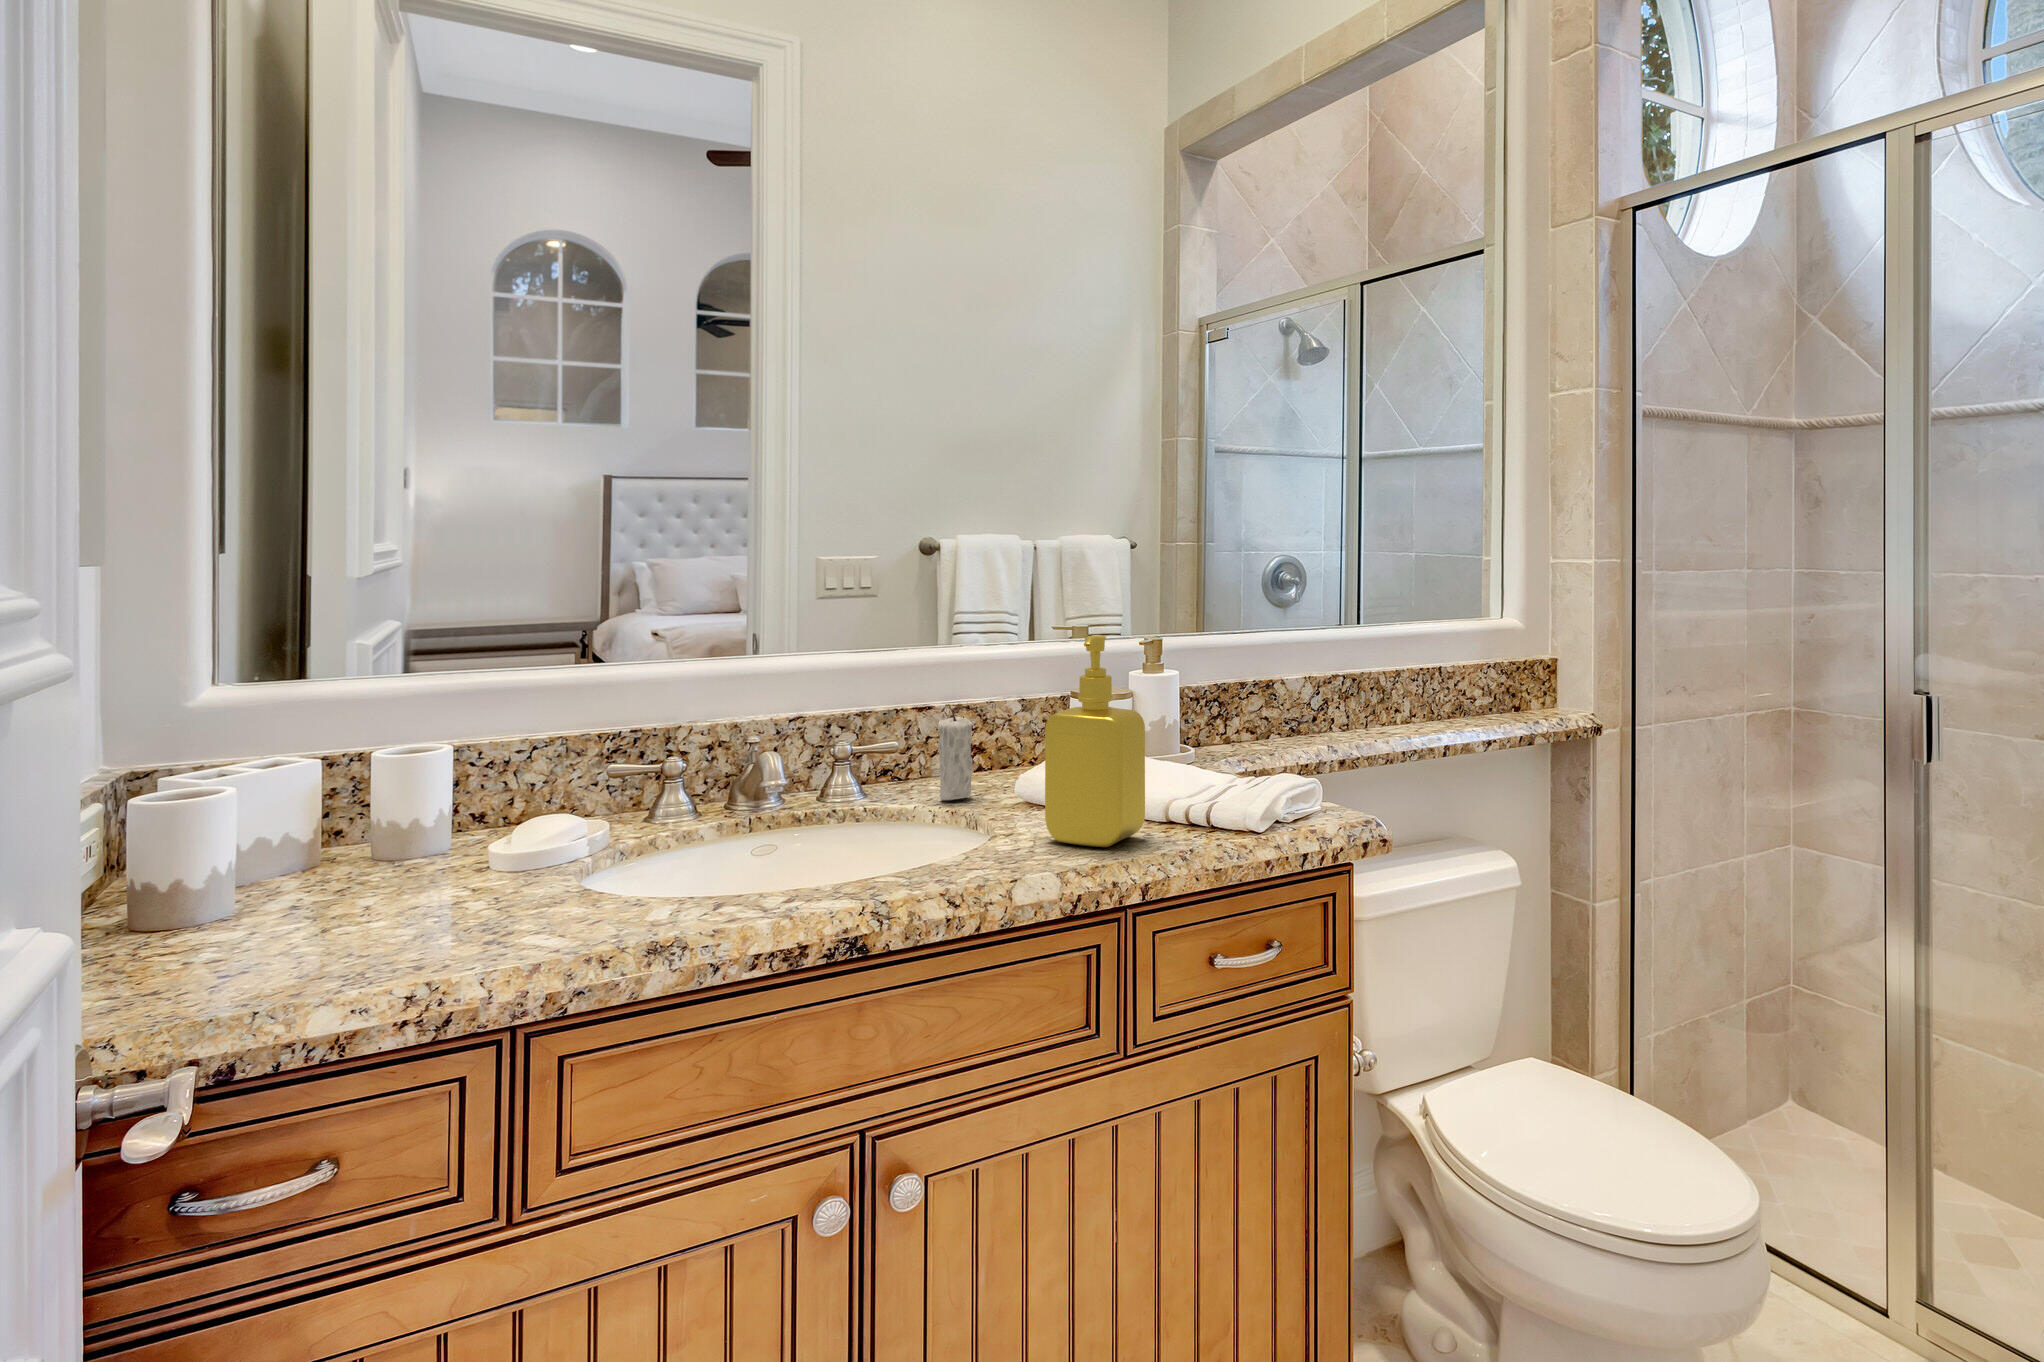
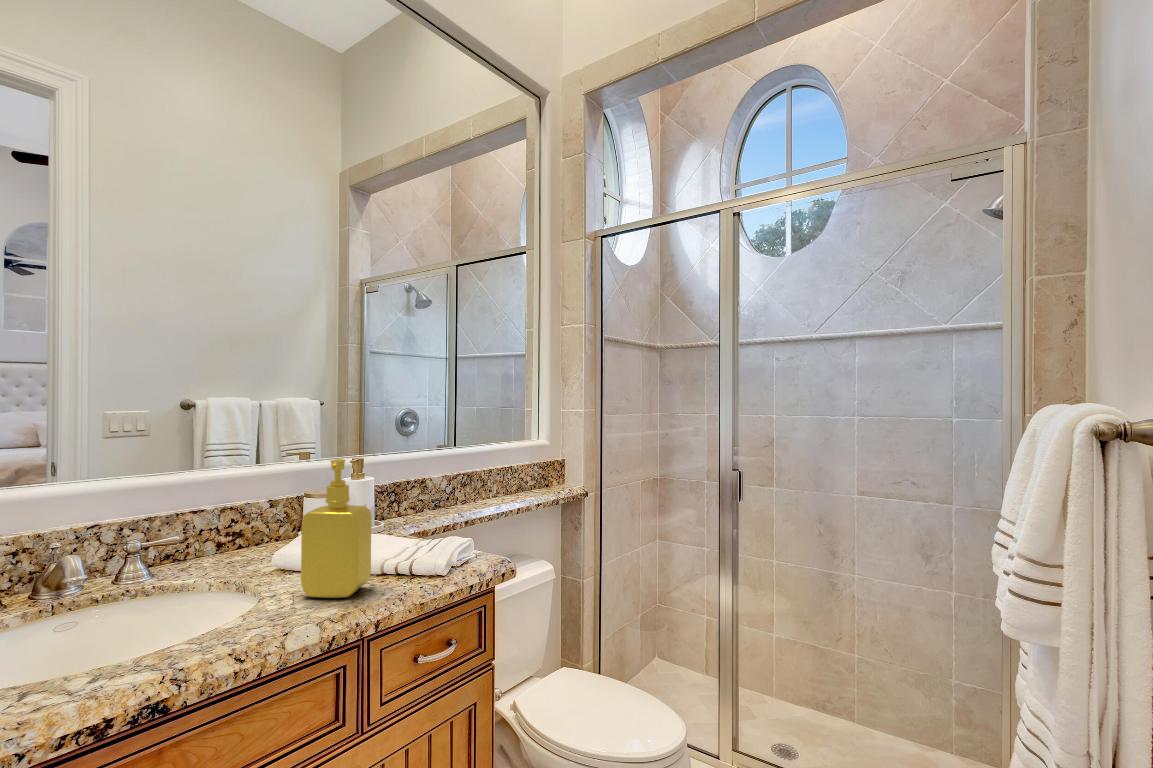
candle: present [938,707,973,800] -> none [212,507,239,573]

